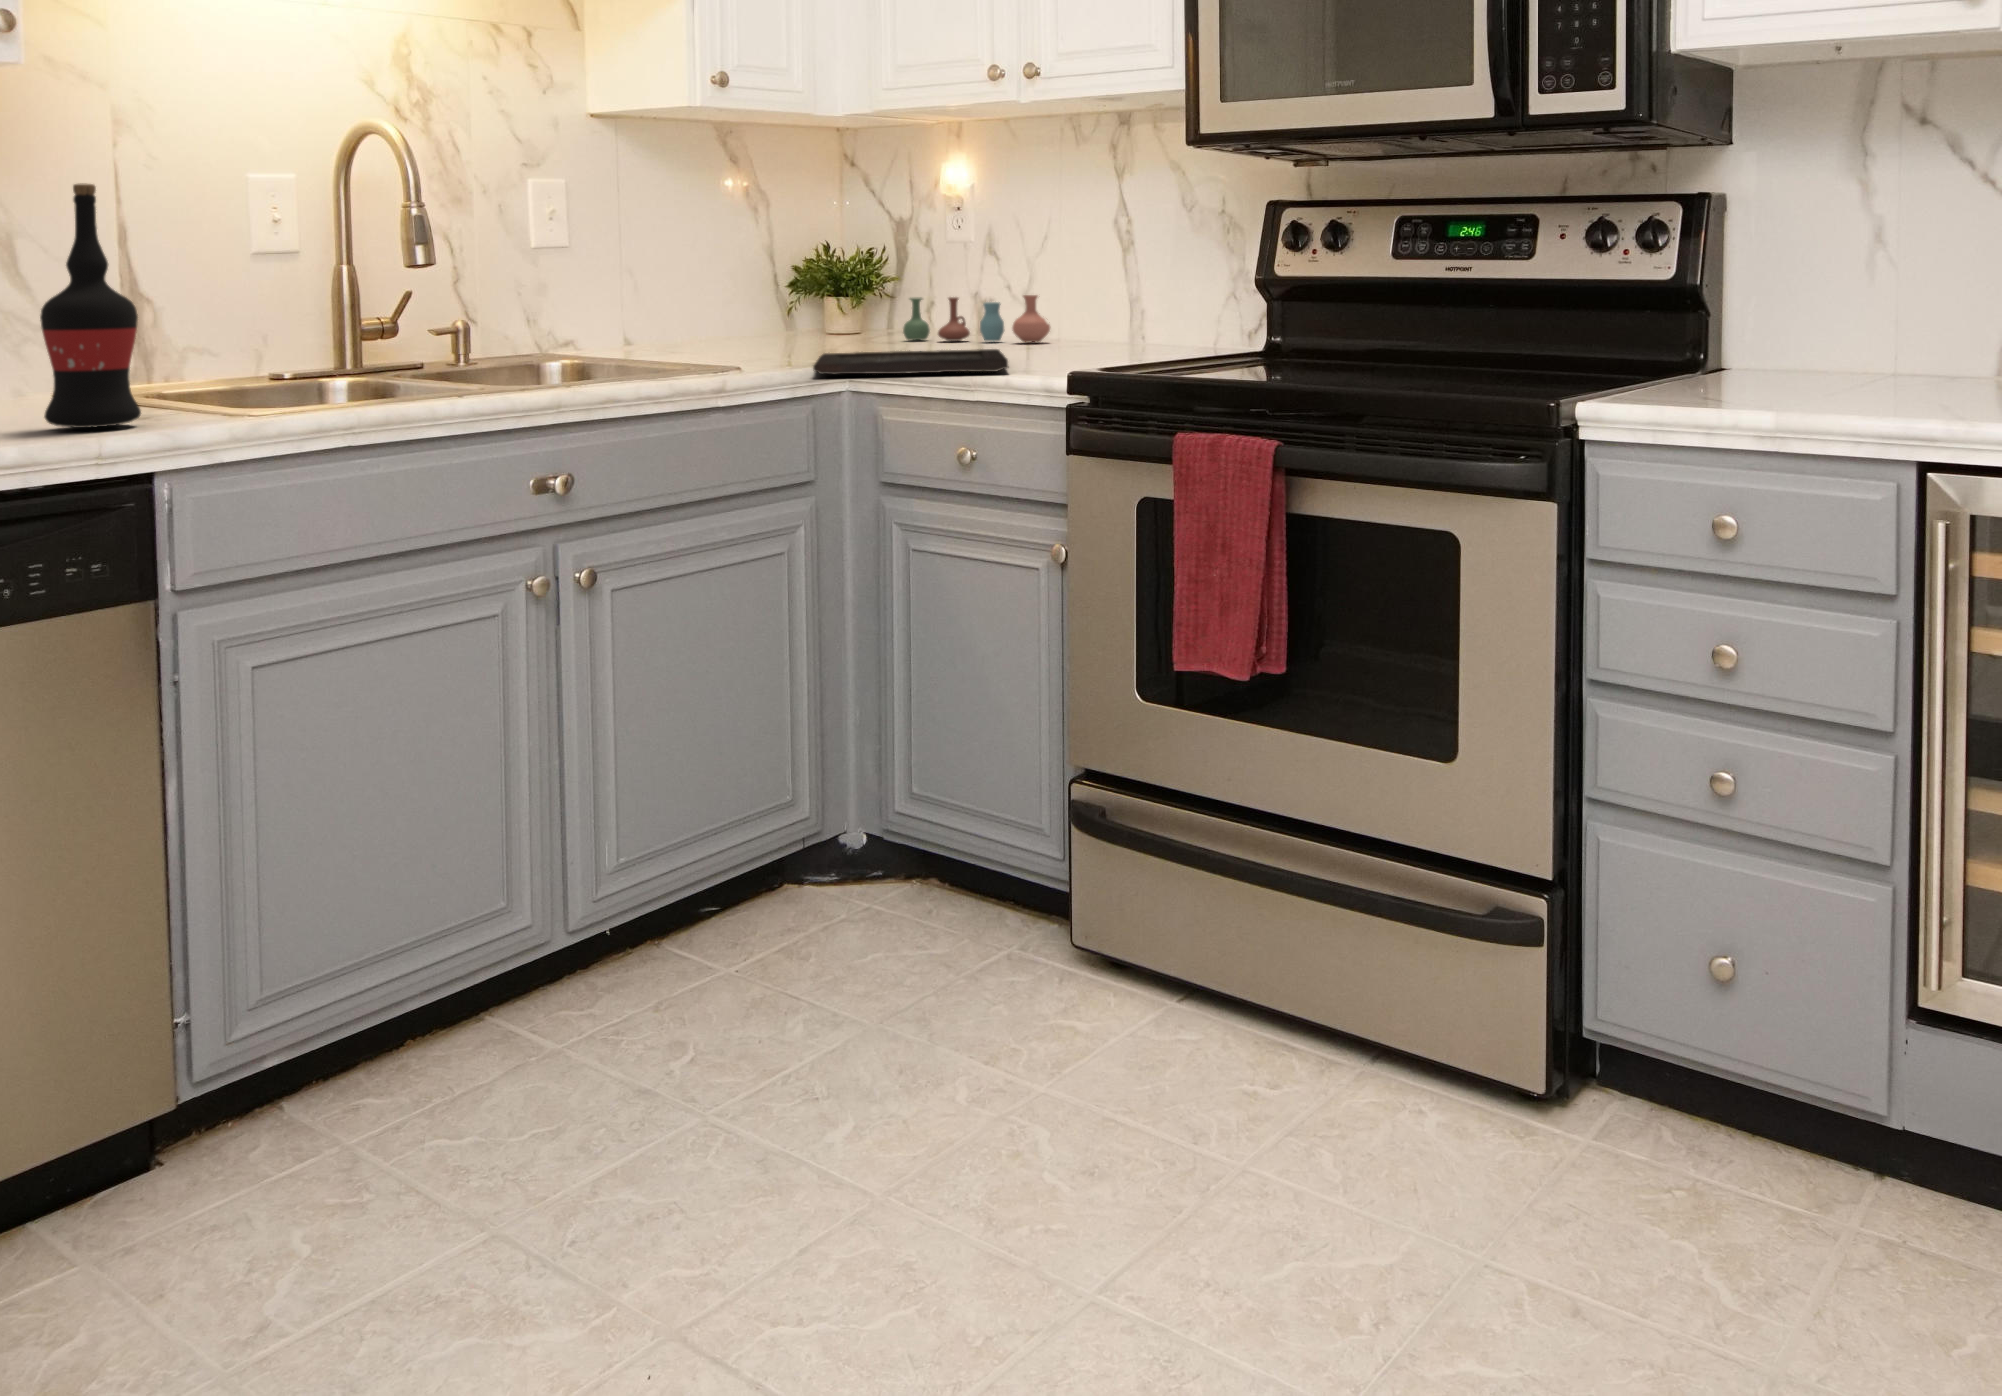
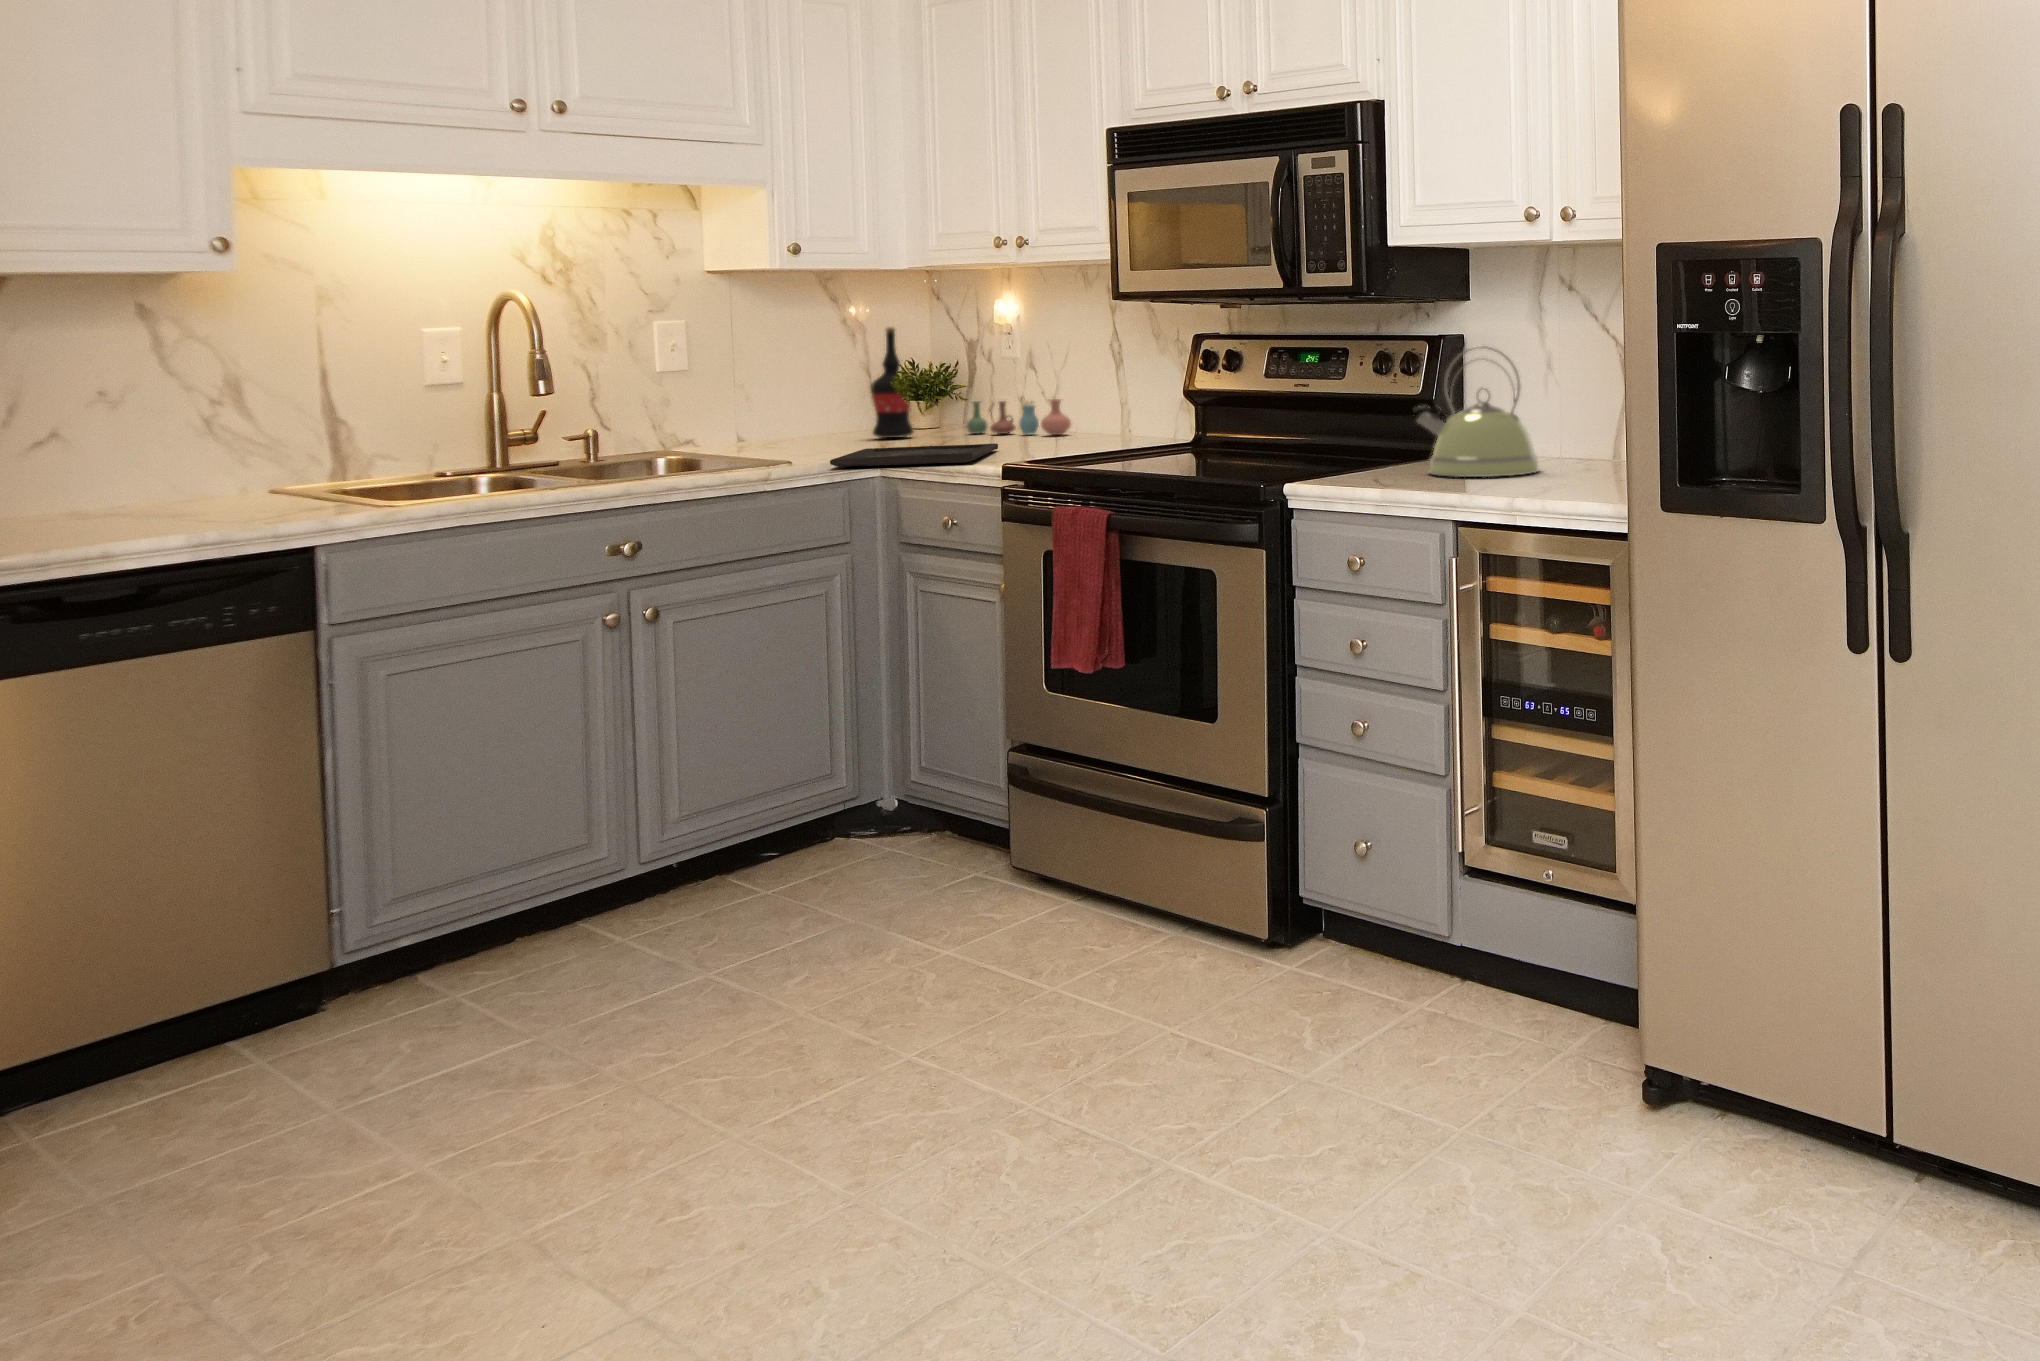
wine bottle: present [40,183,141,428] -> present [871,327,913,438]
kettle: none [1738,201,1942,397] -> present [1415,346,1539,477]

